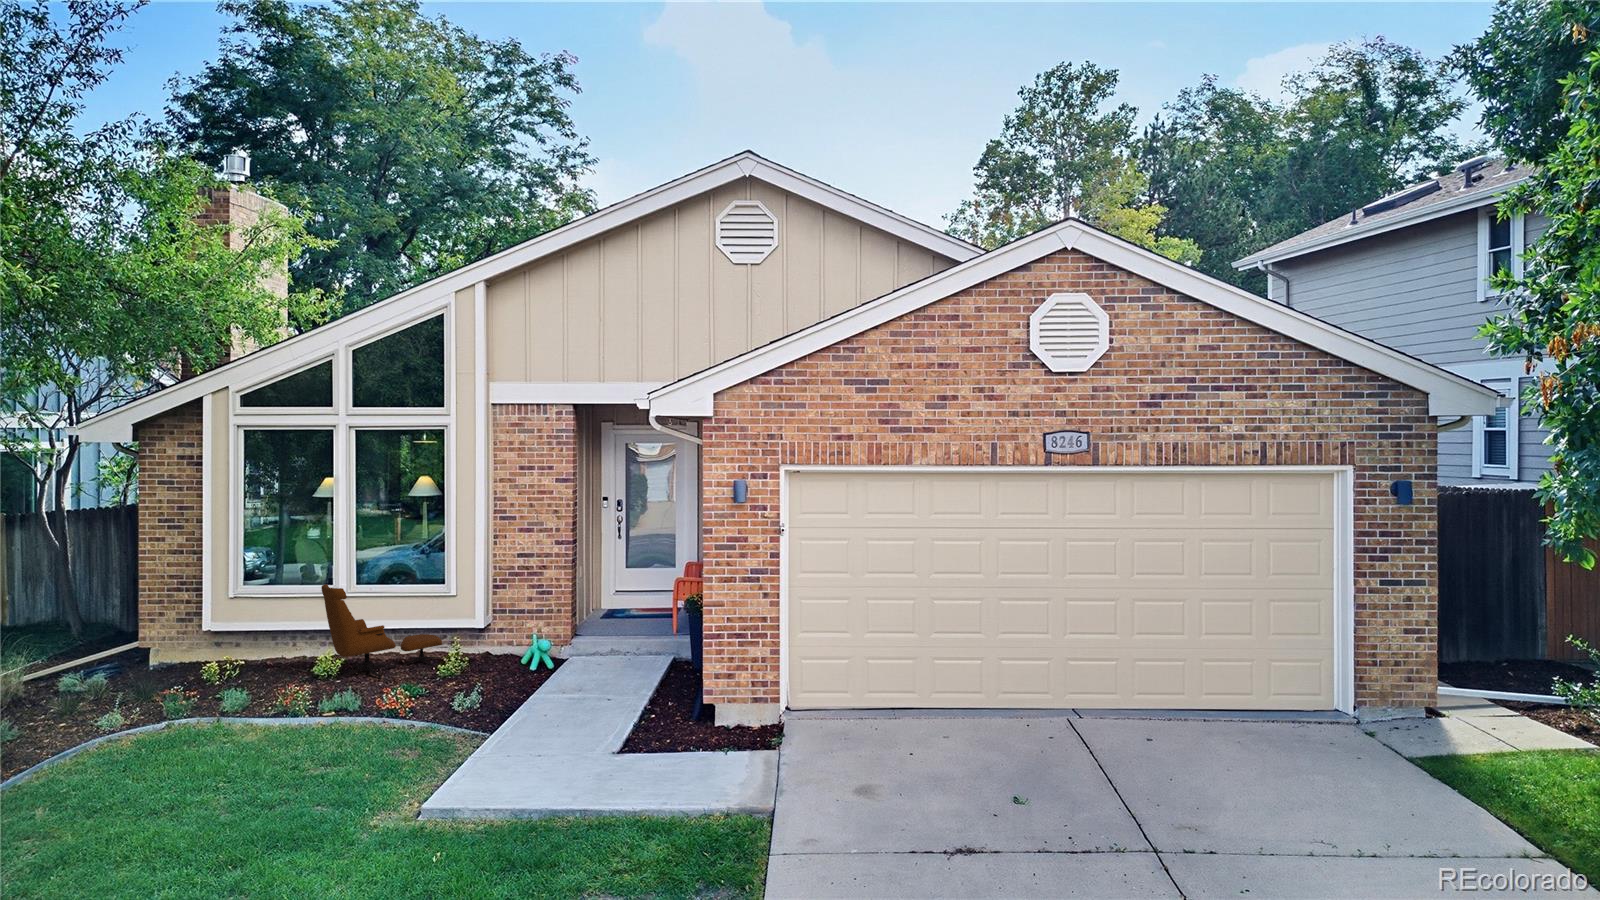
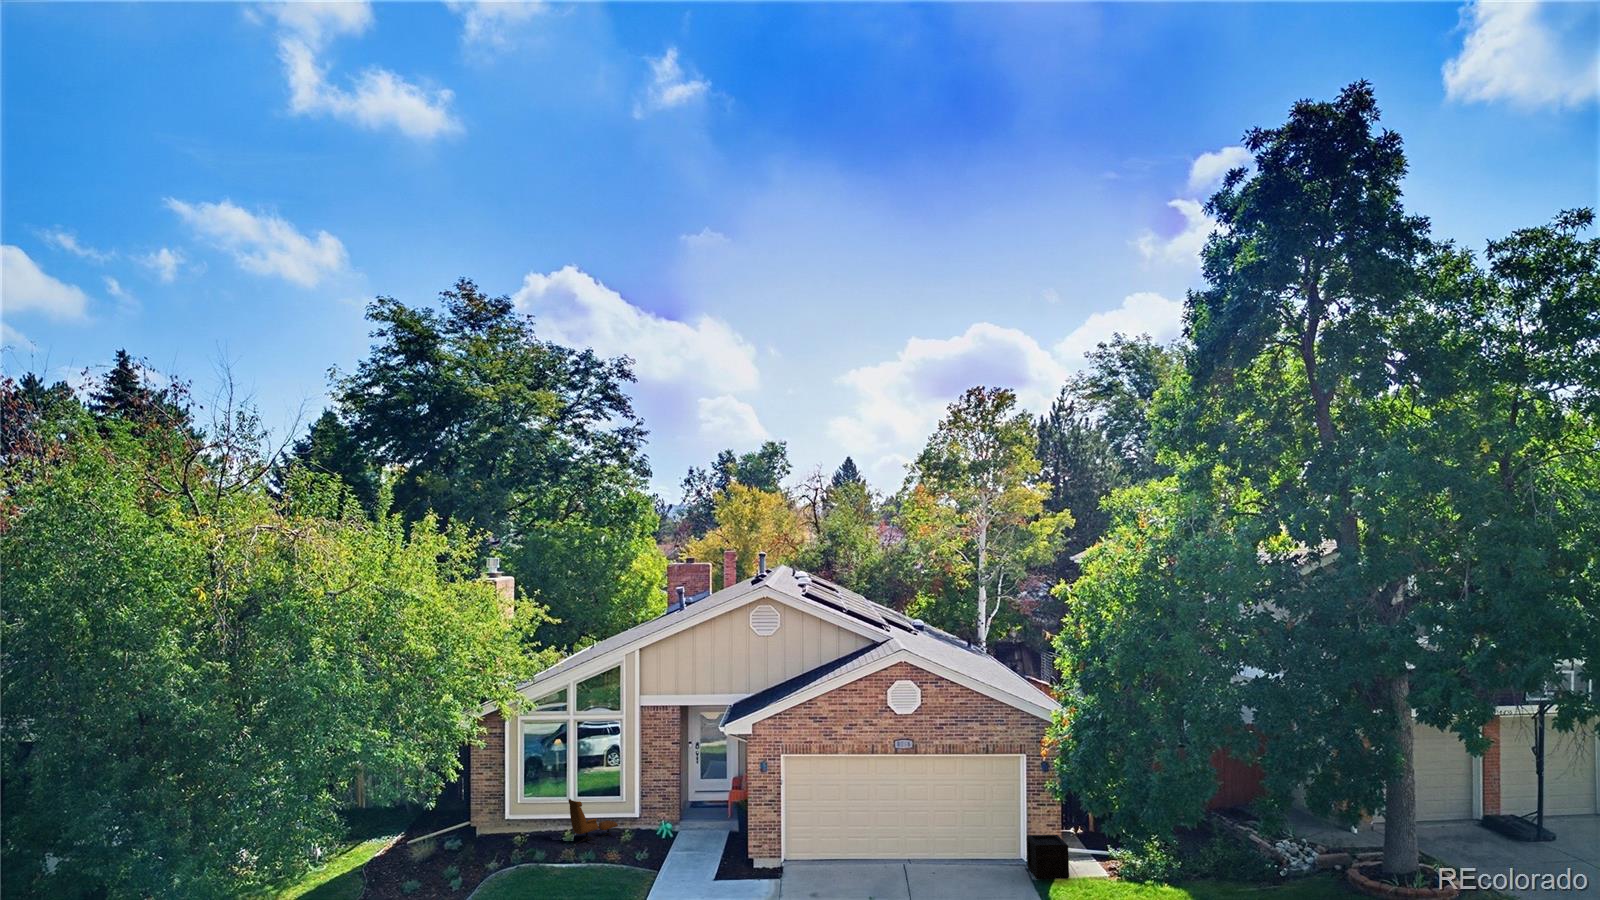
wooden crate: none [1355,649,1490,750] -> present [1027,835,1069,879]

